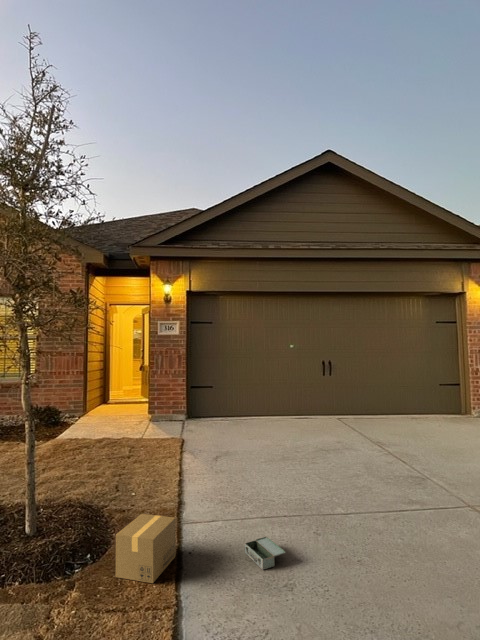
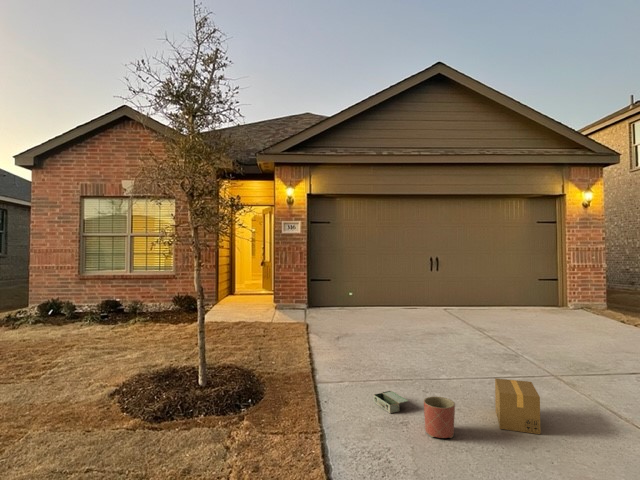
cardboard box: present [115,514,176,583] -> present [495,378,540,434]
planter: none [301,551,339,608] -> present [424,397,455,438]

